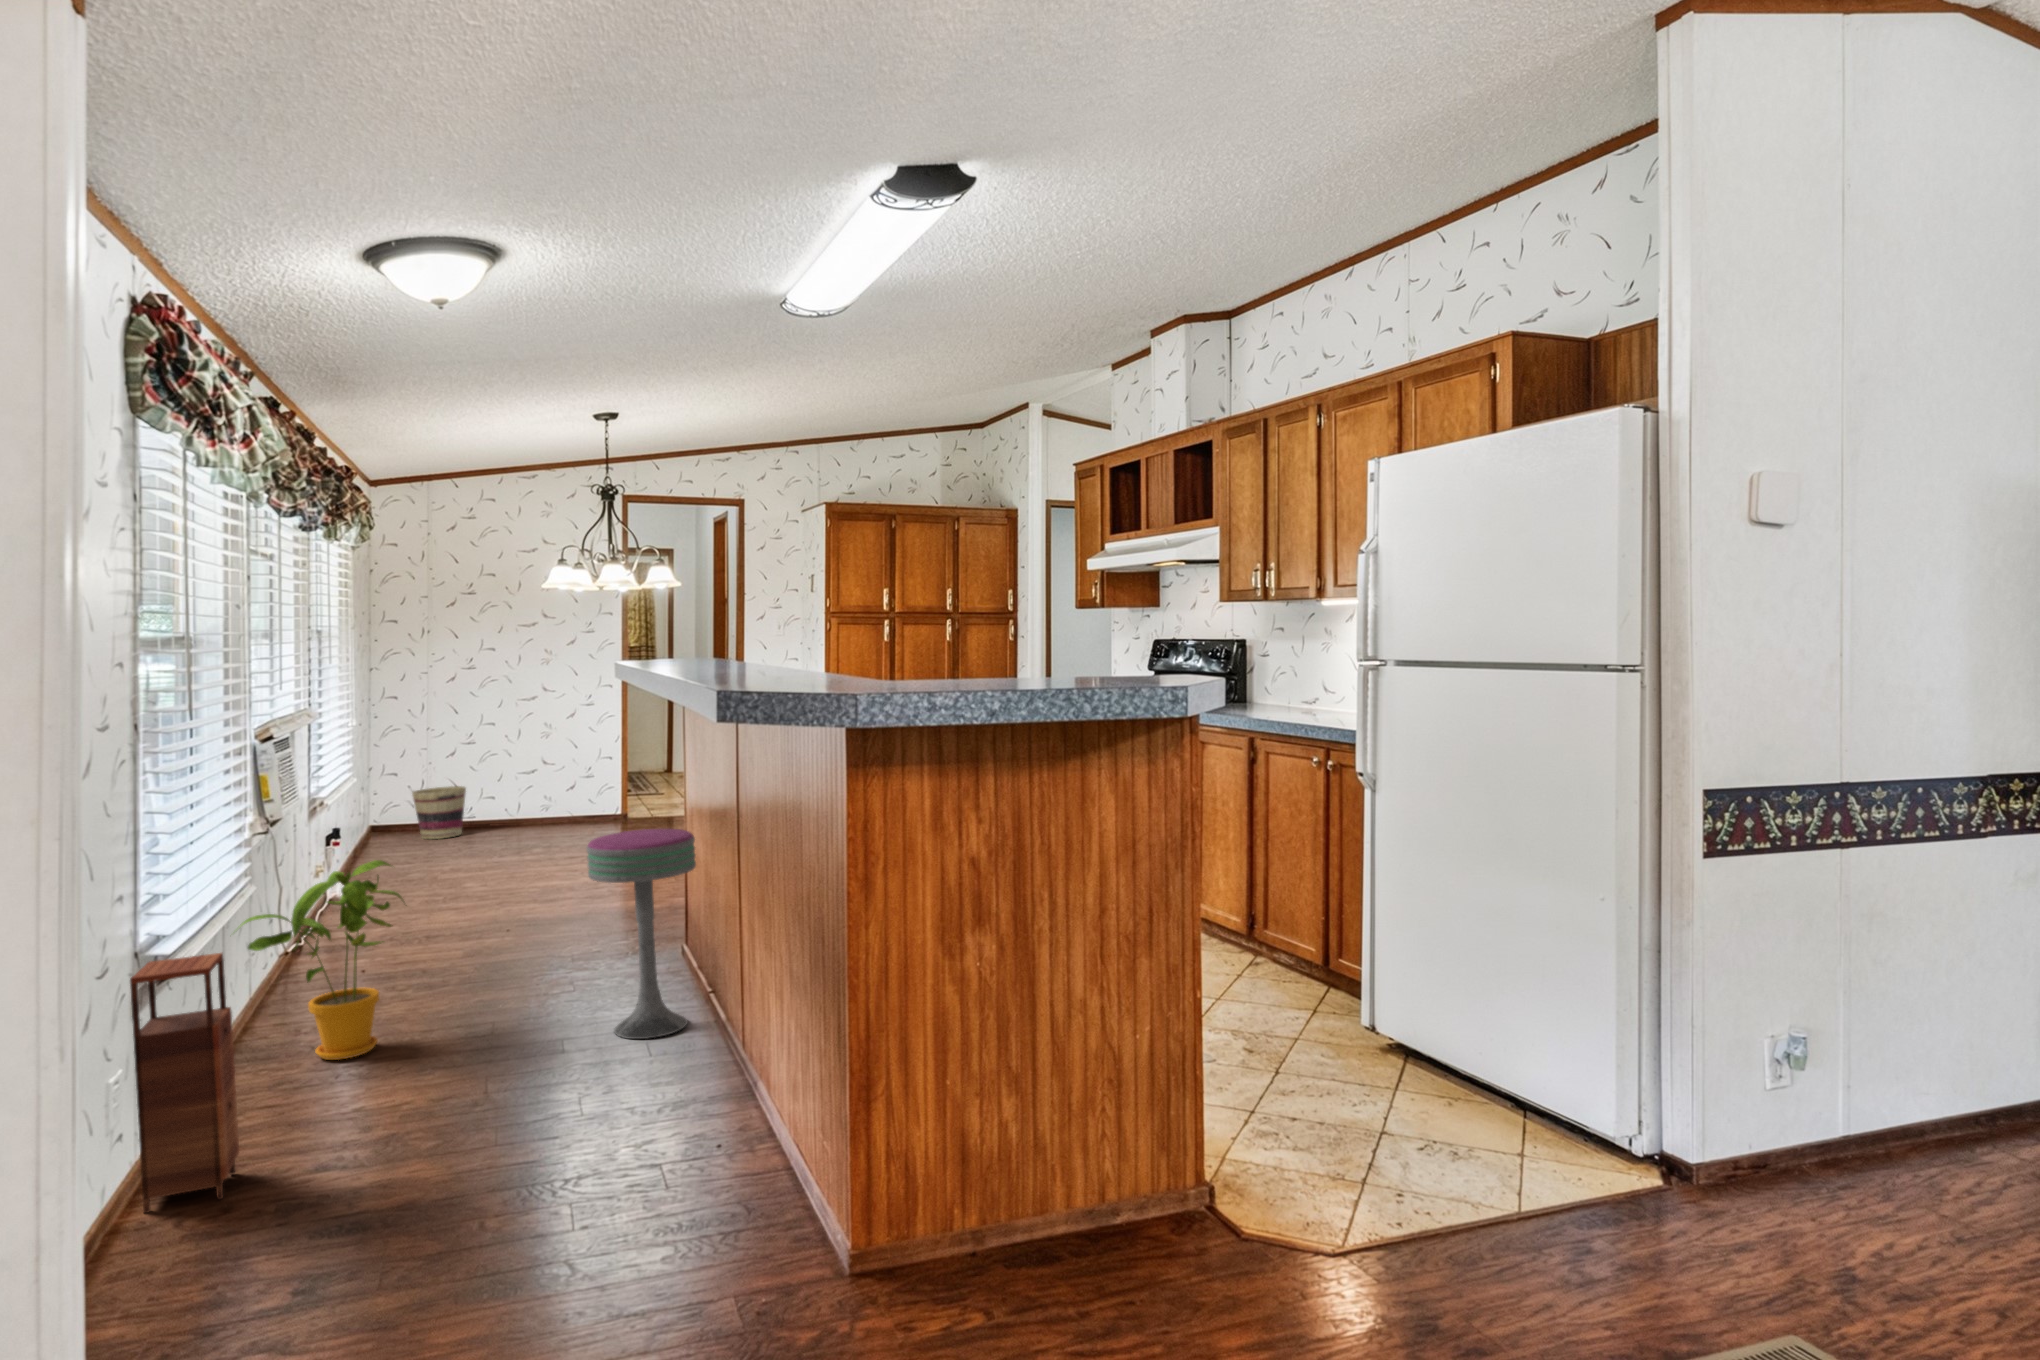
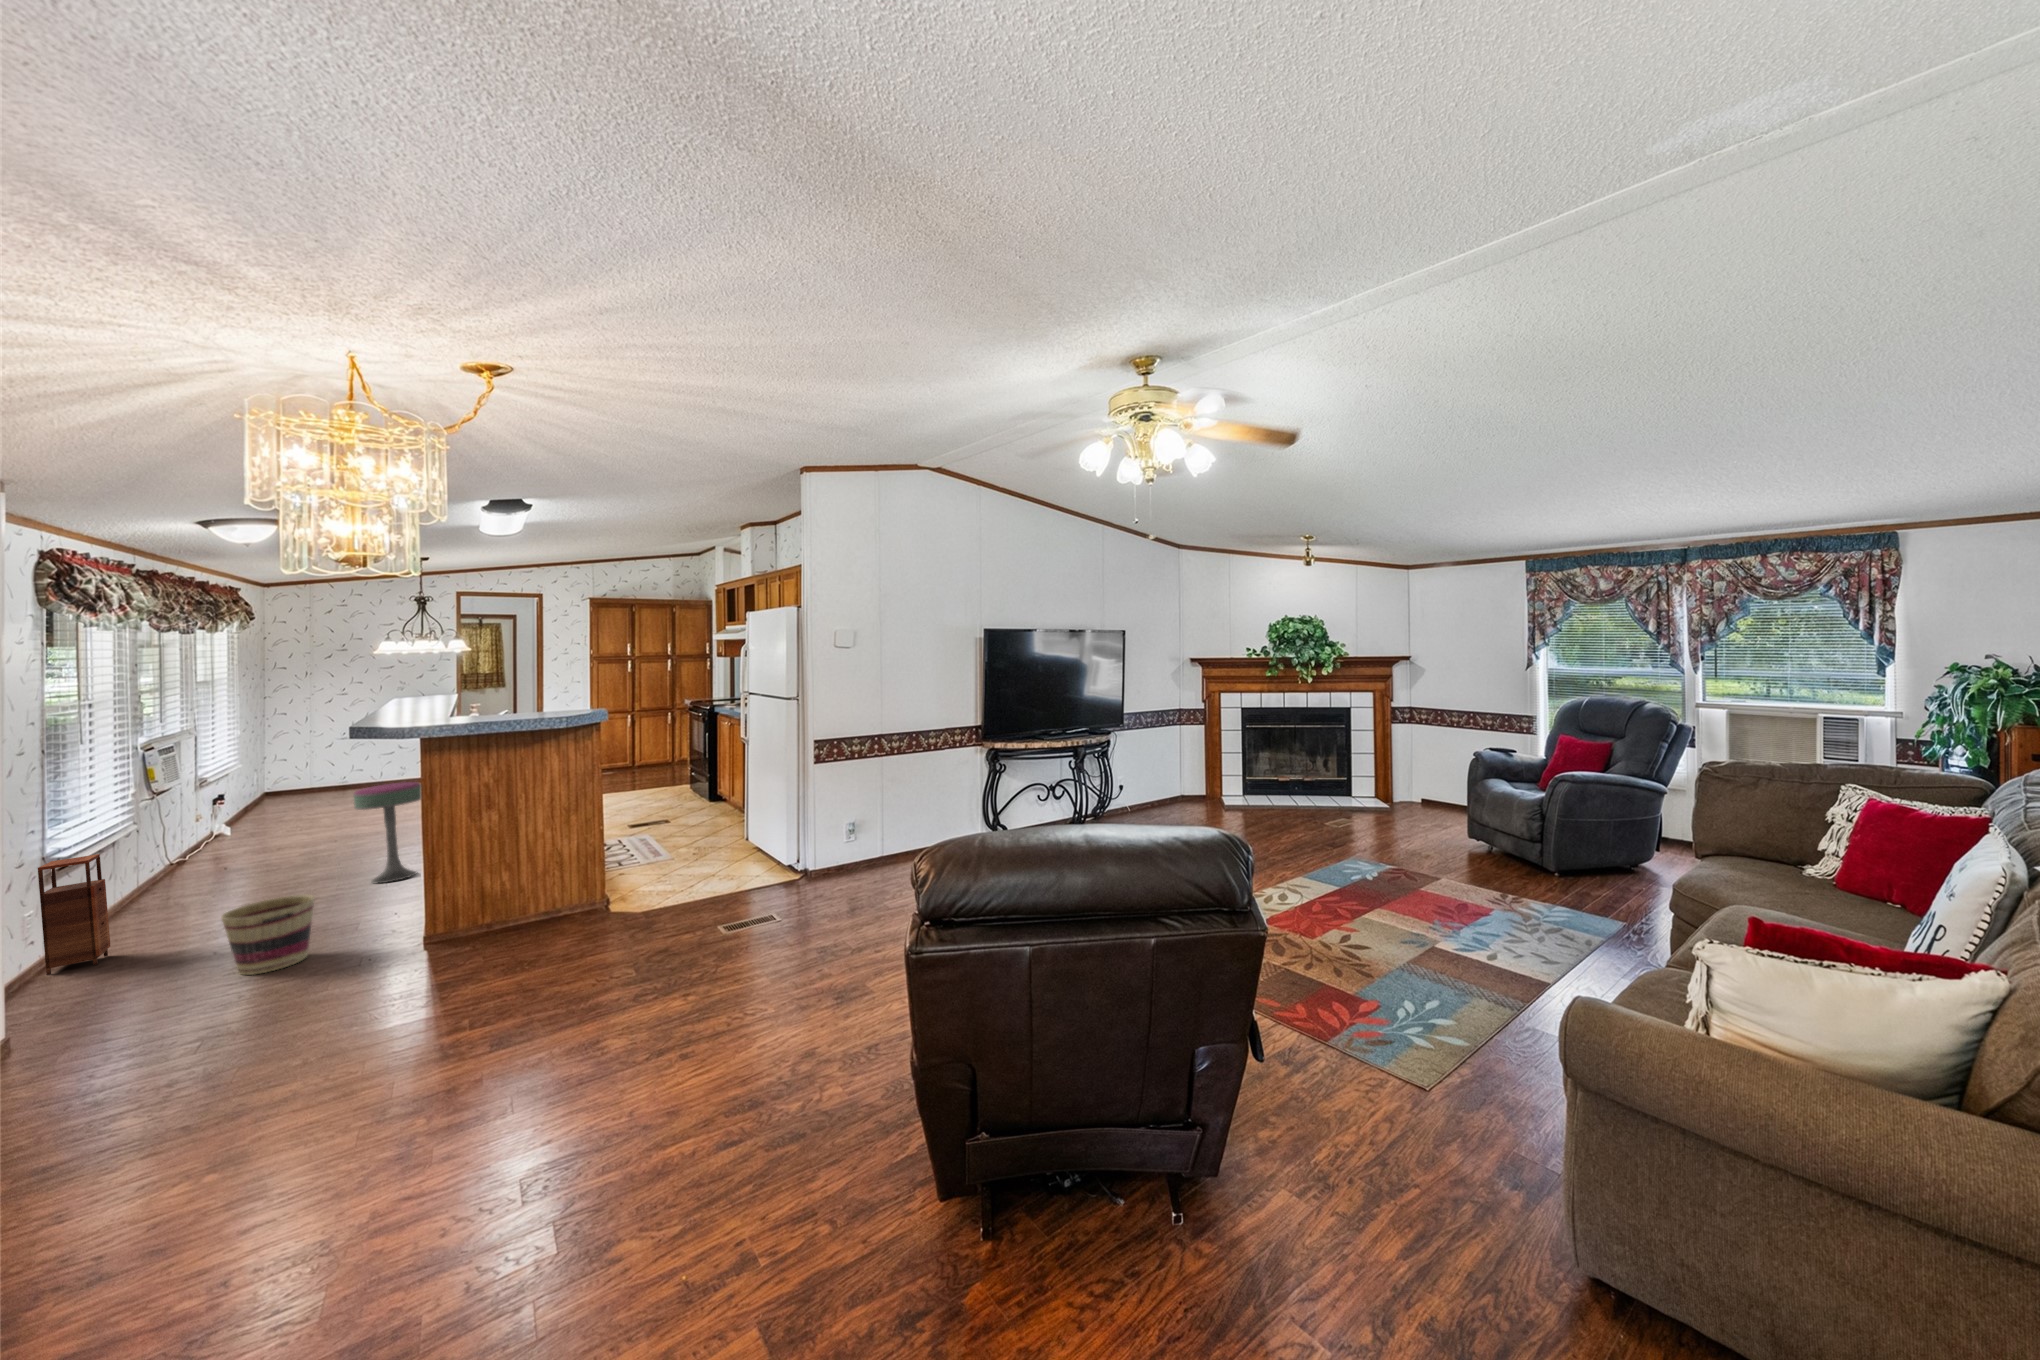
basket: present [412,786,466,839] -> present [221,894,315,975]
house plant: present [241,860,404,1060] -> none [117,808,241,909]

